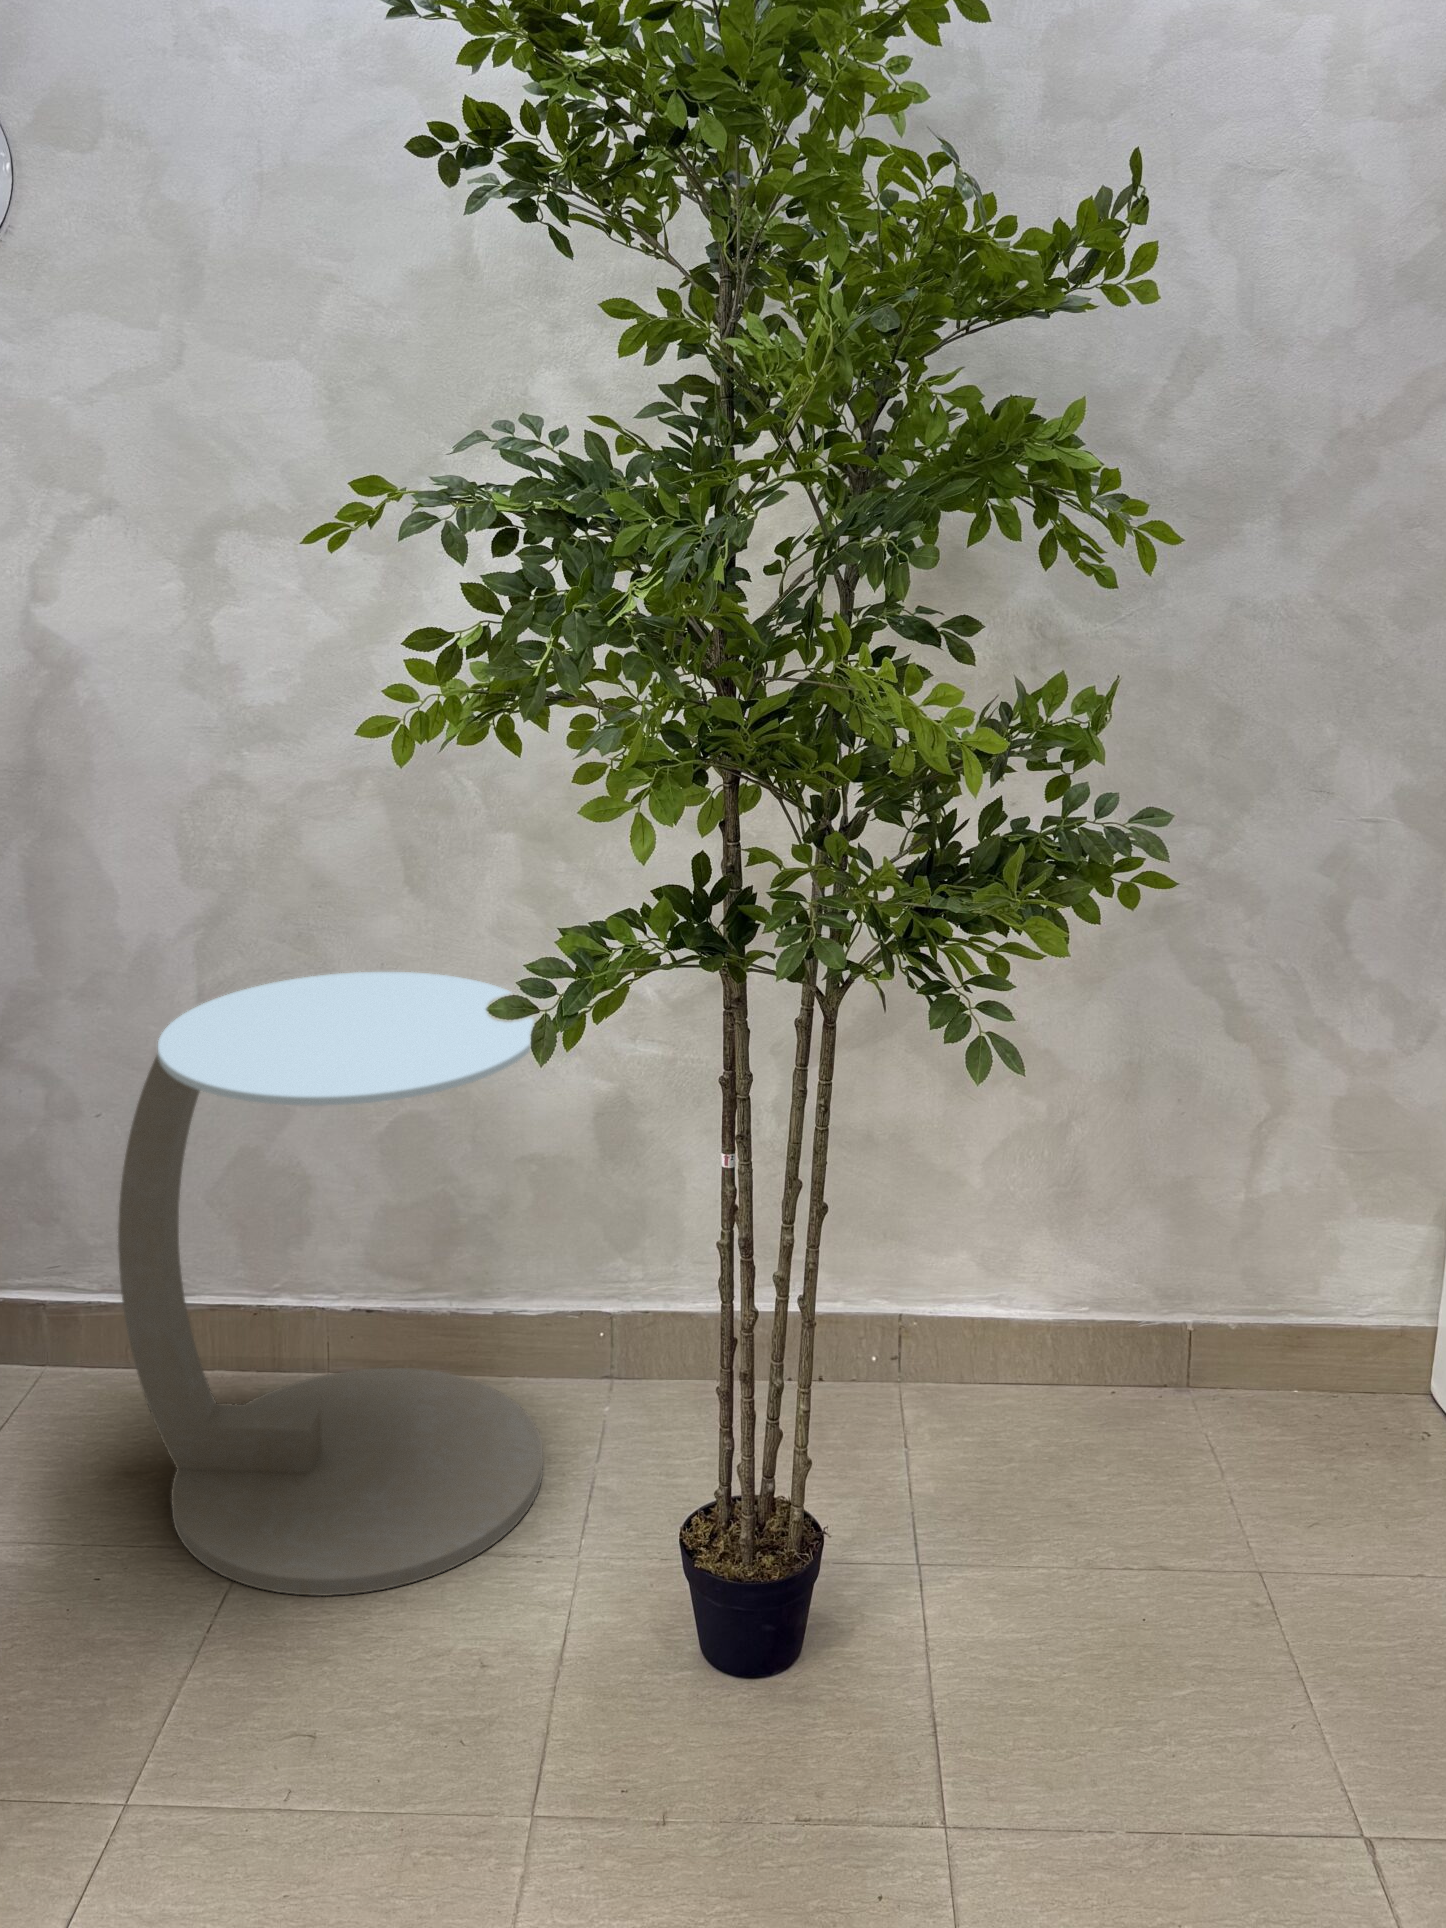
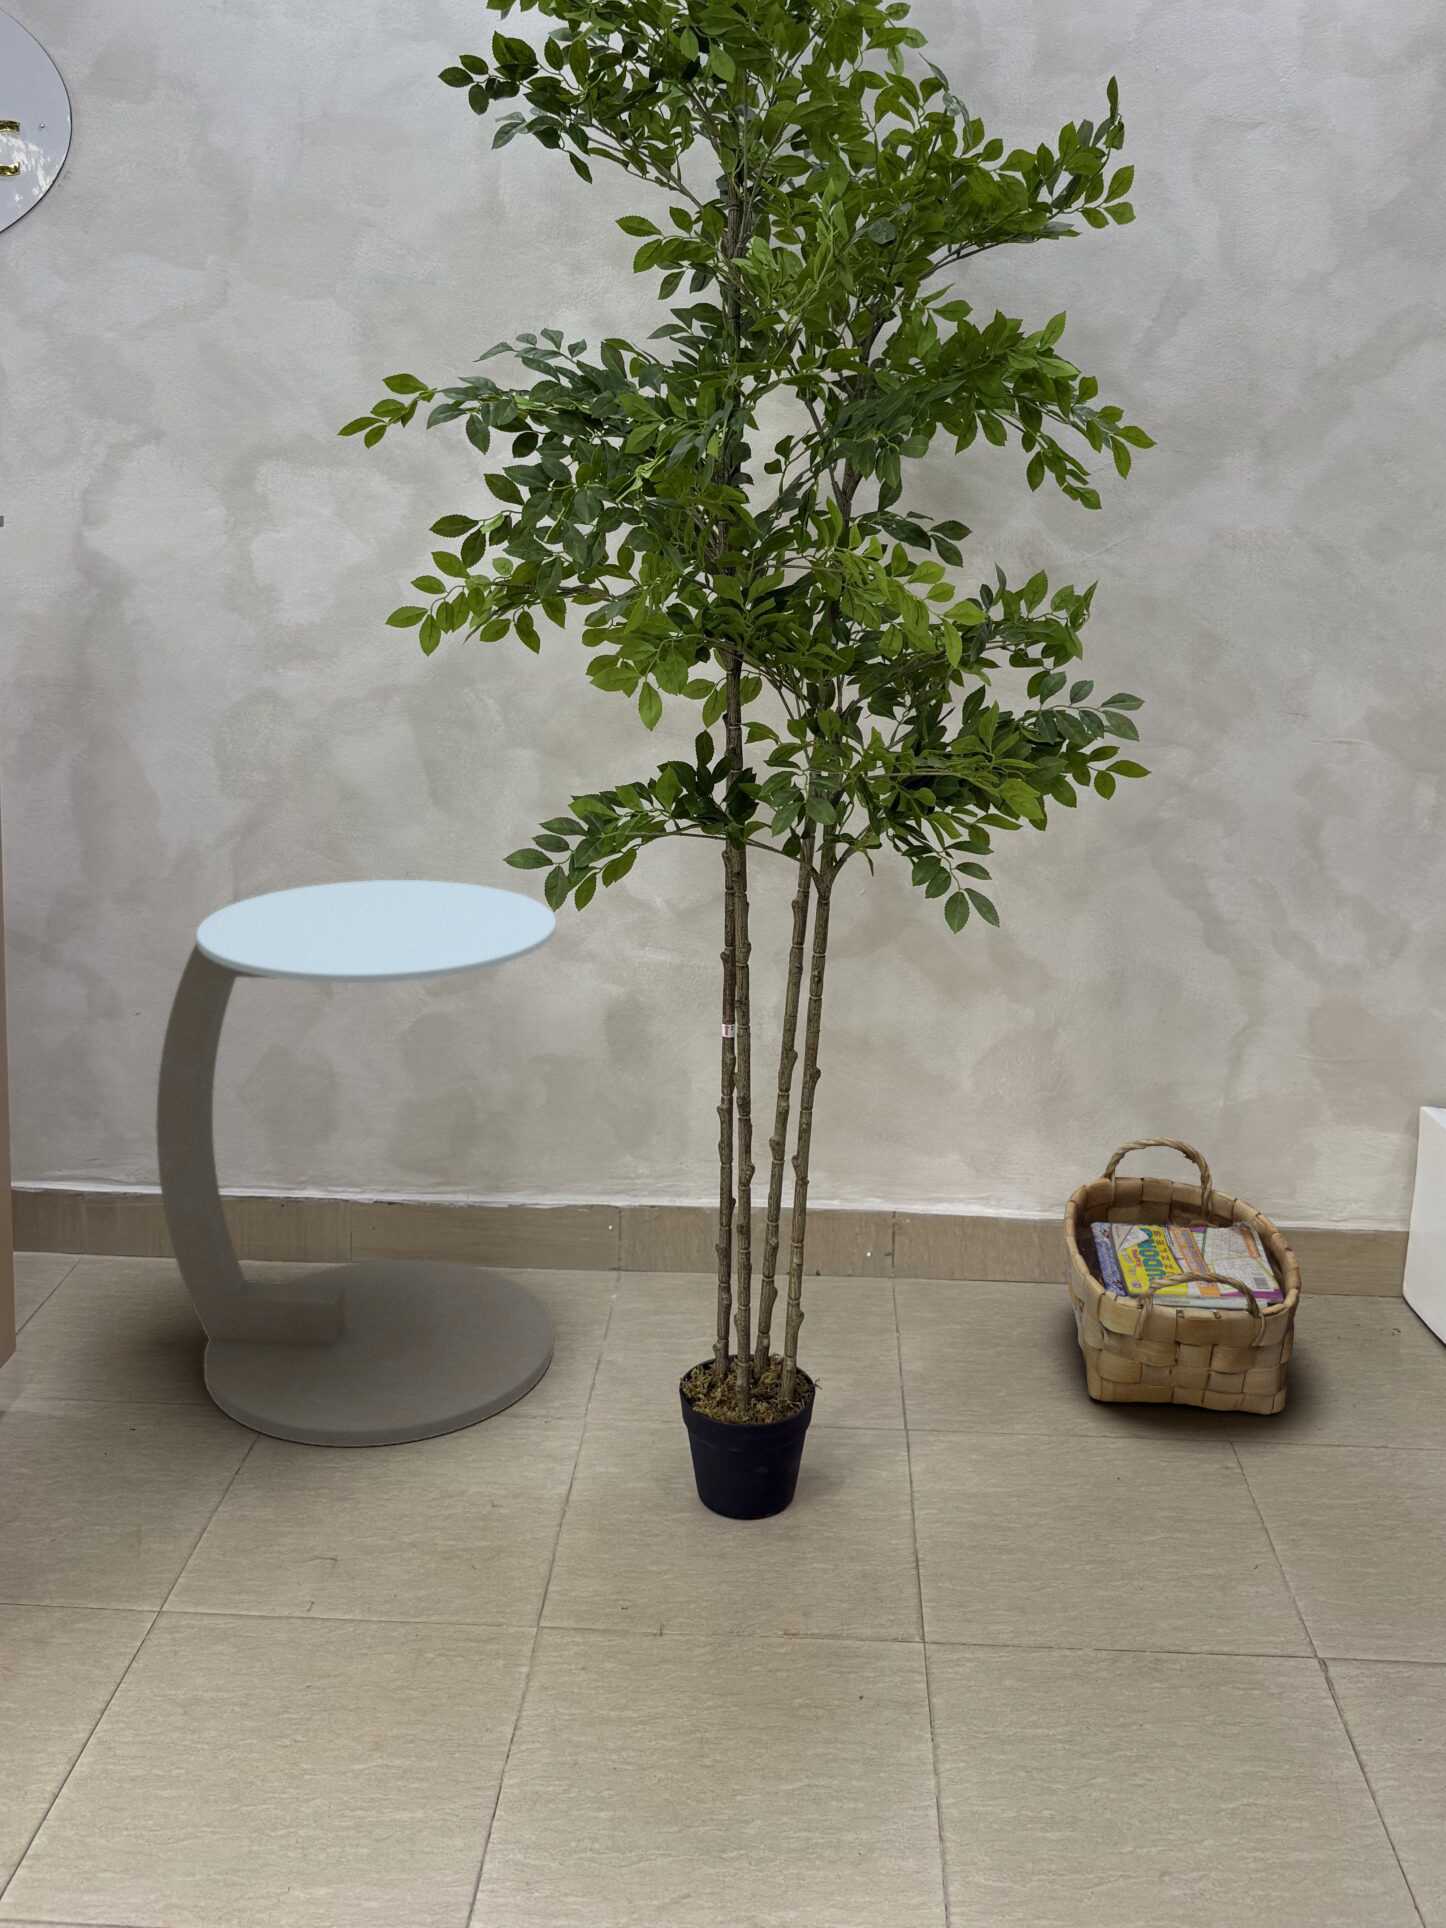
woven basket: none [1079,1233,1332,1538] -> present [1063,1137,1301,1415]

